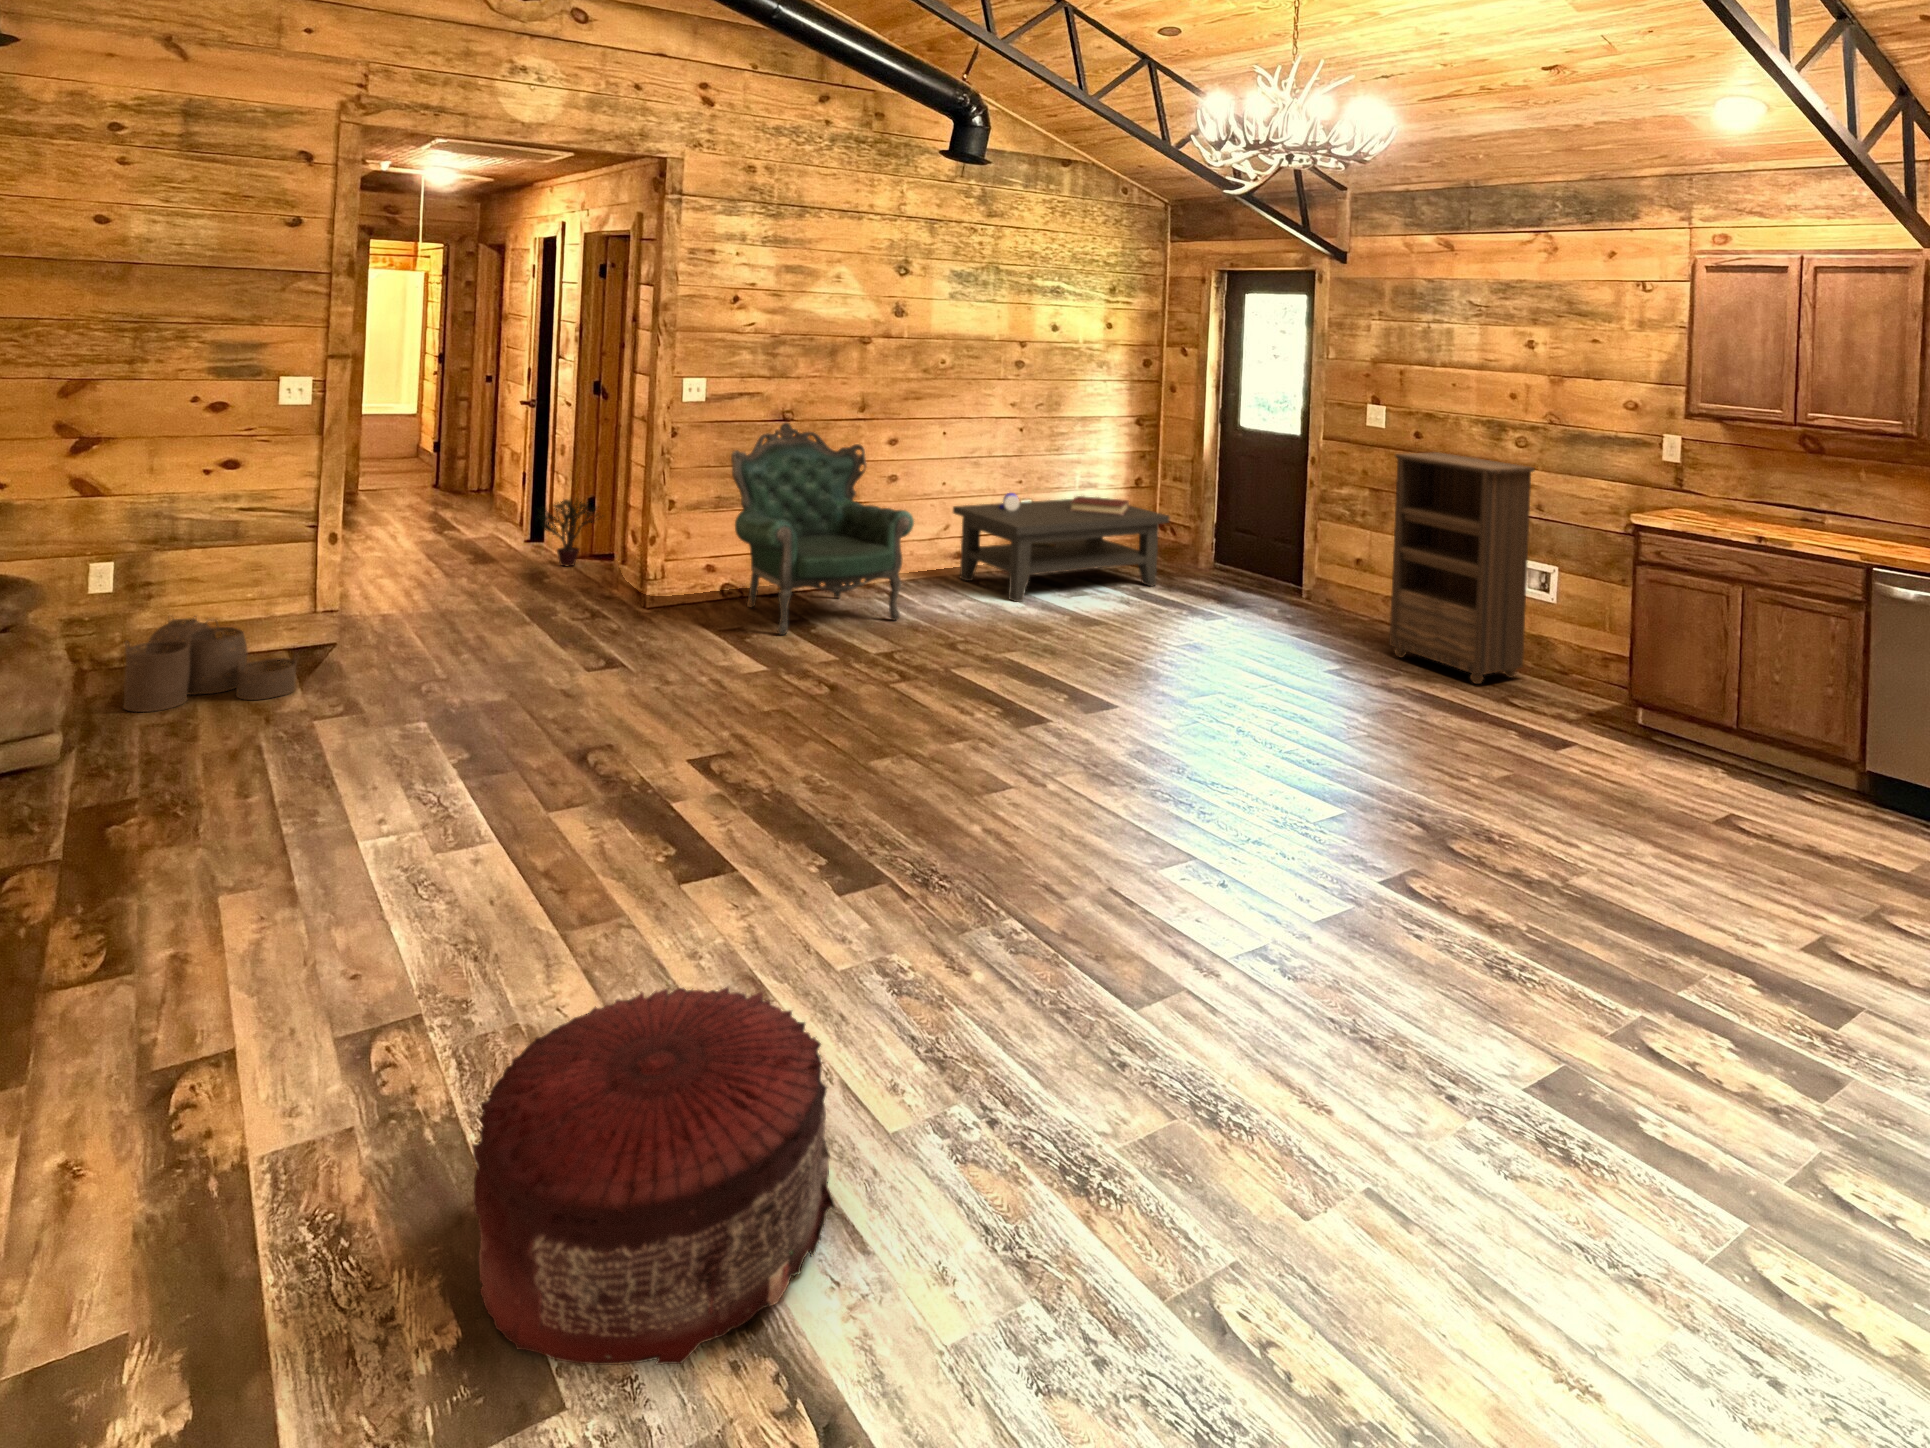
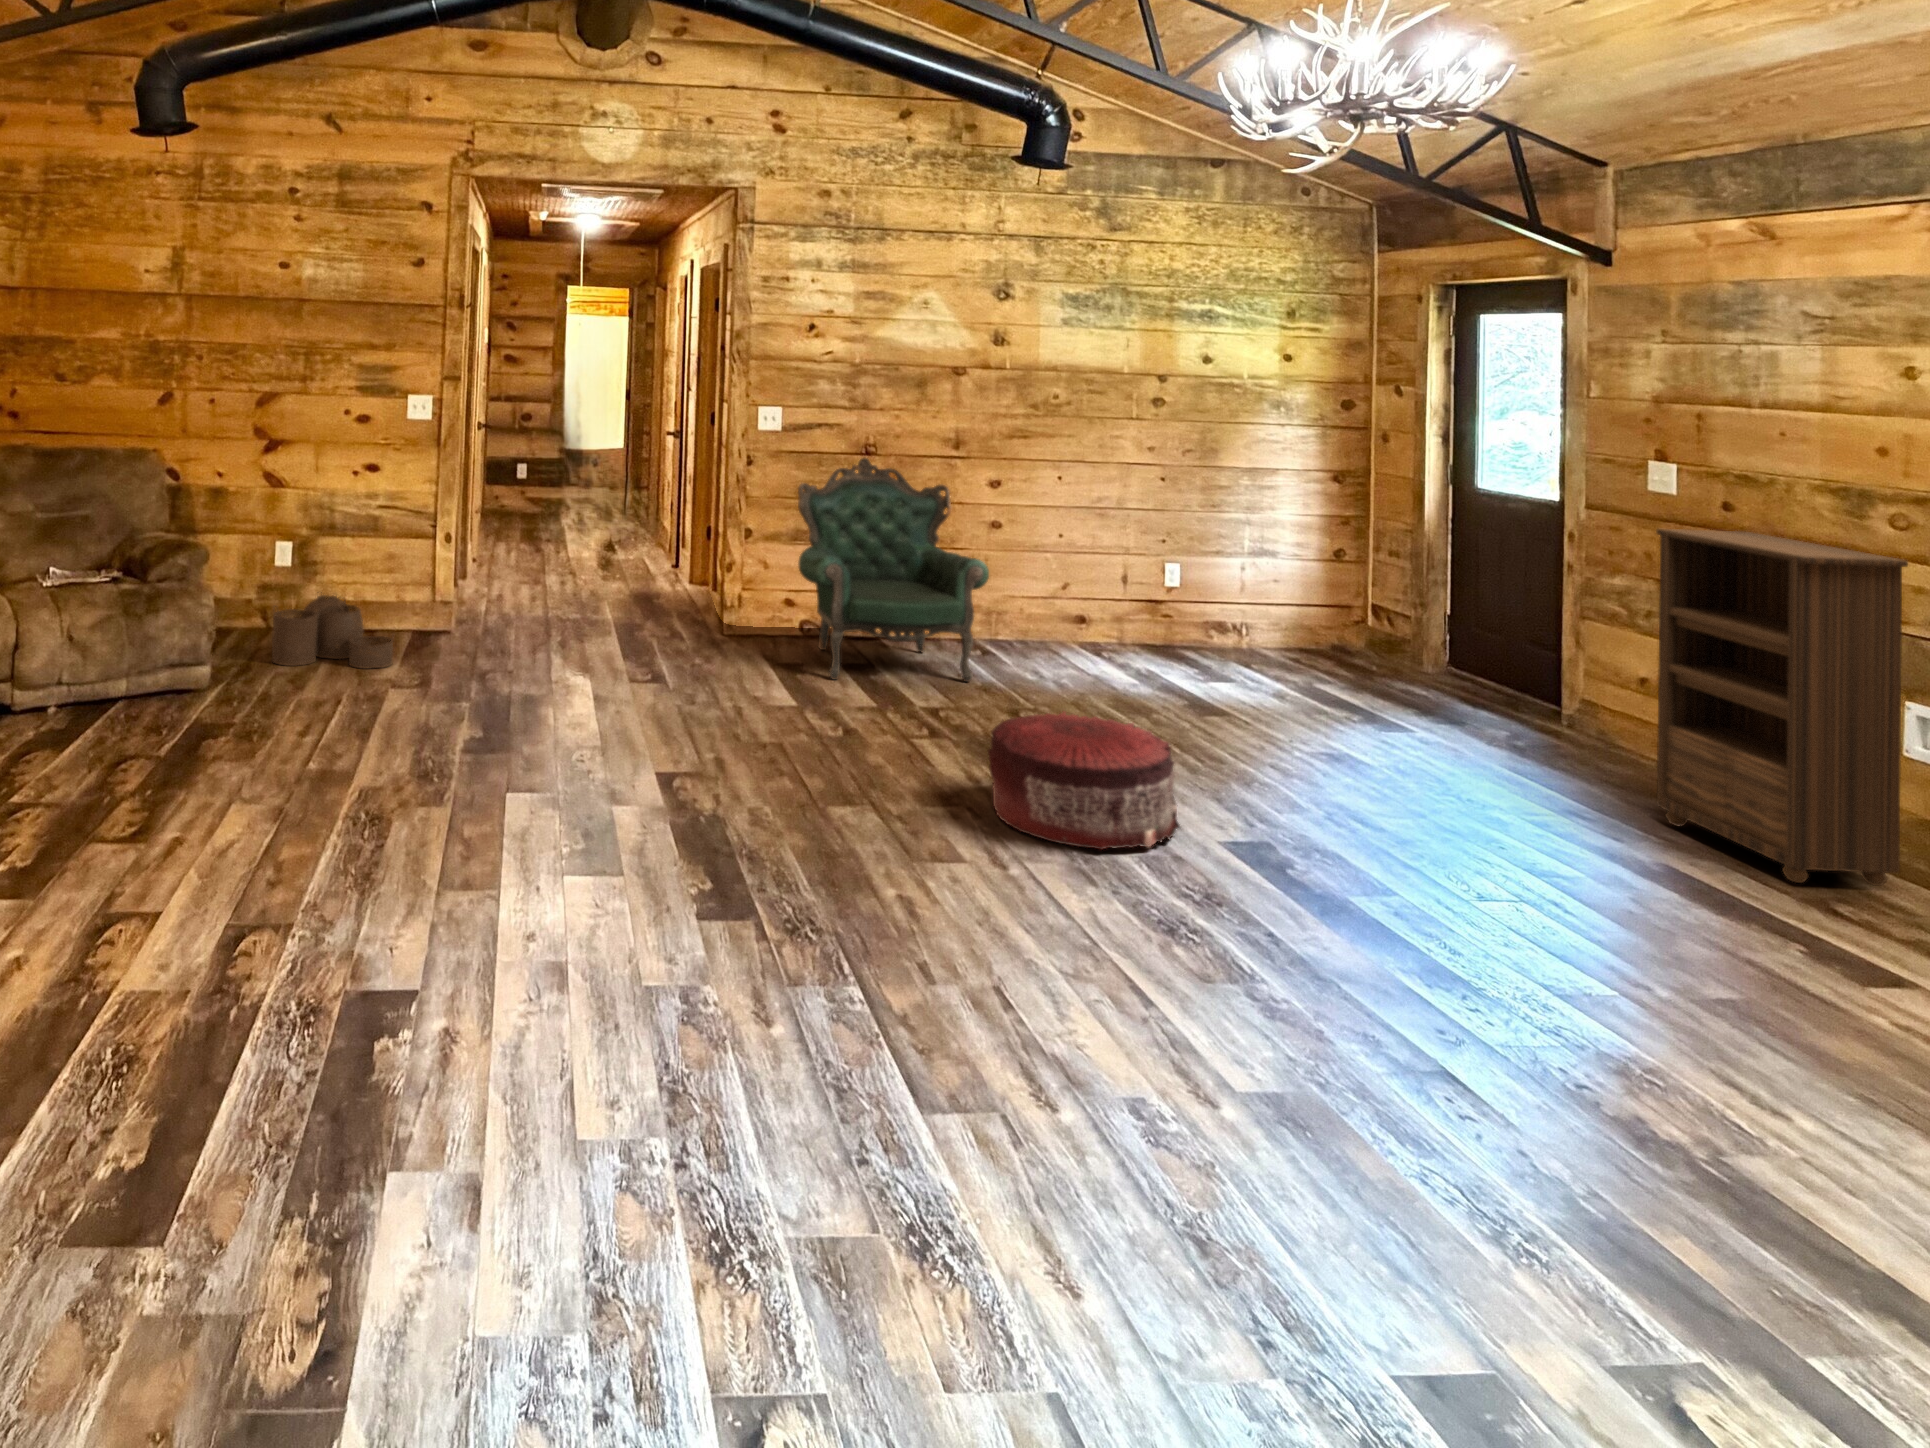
coffee table: present [953,493,1169,602] -> none [1070,554,1358,688]
potted plant: present [539,498,600,566] -> none [650,524,713,594]
pouf: present [472,987,835,1365] -> present [988,712,1180,849]

